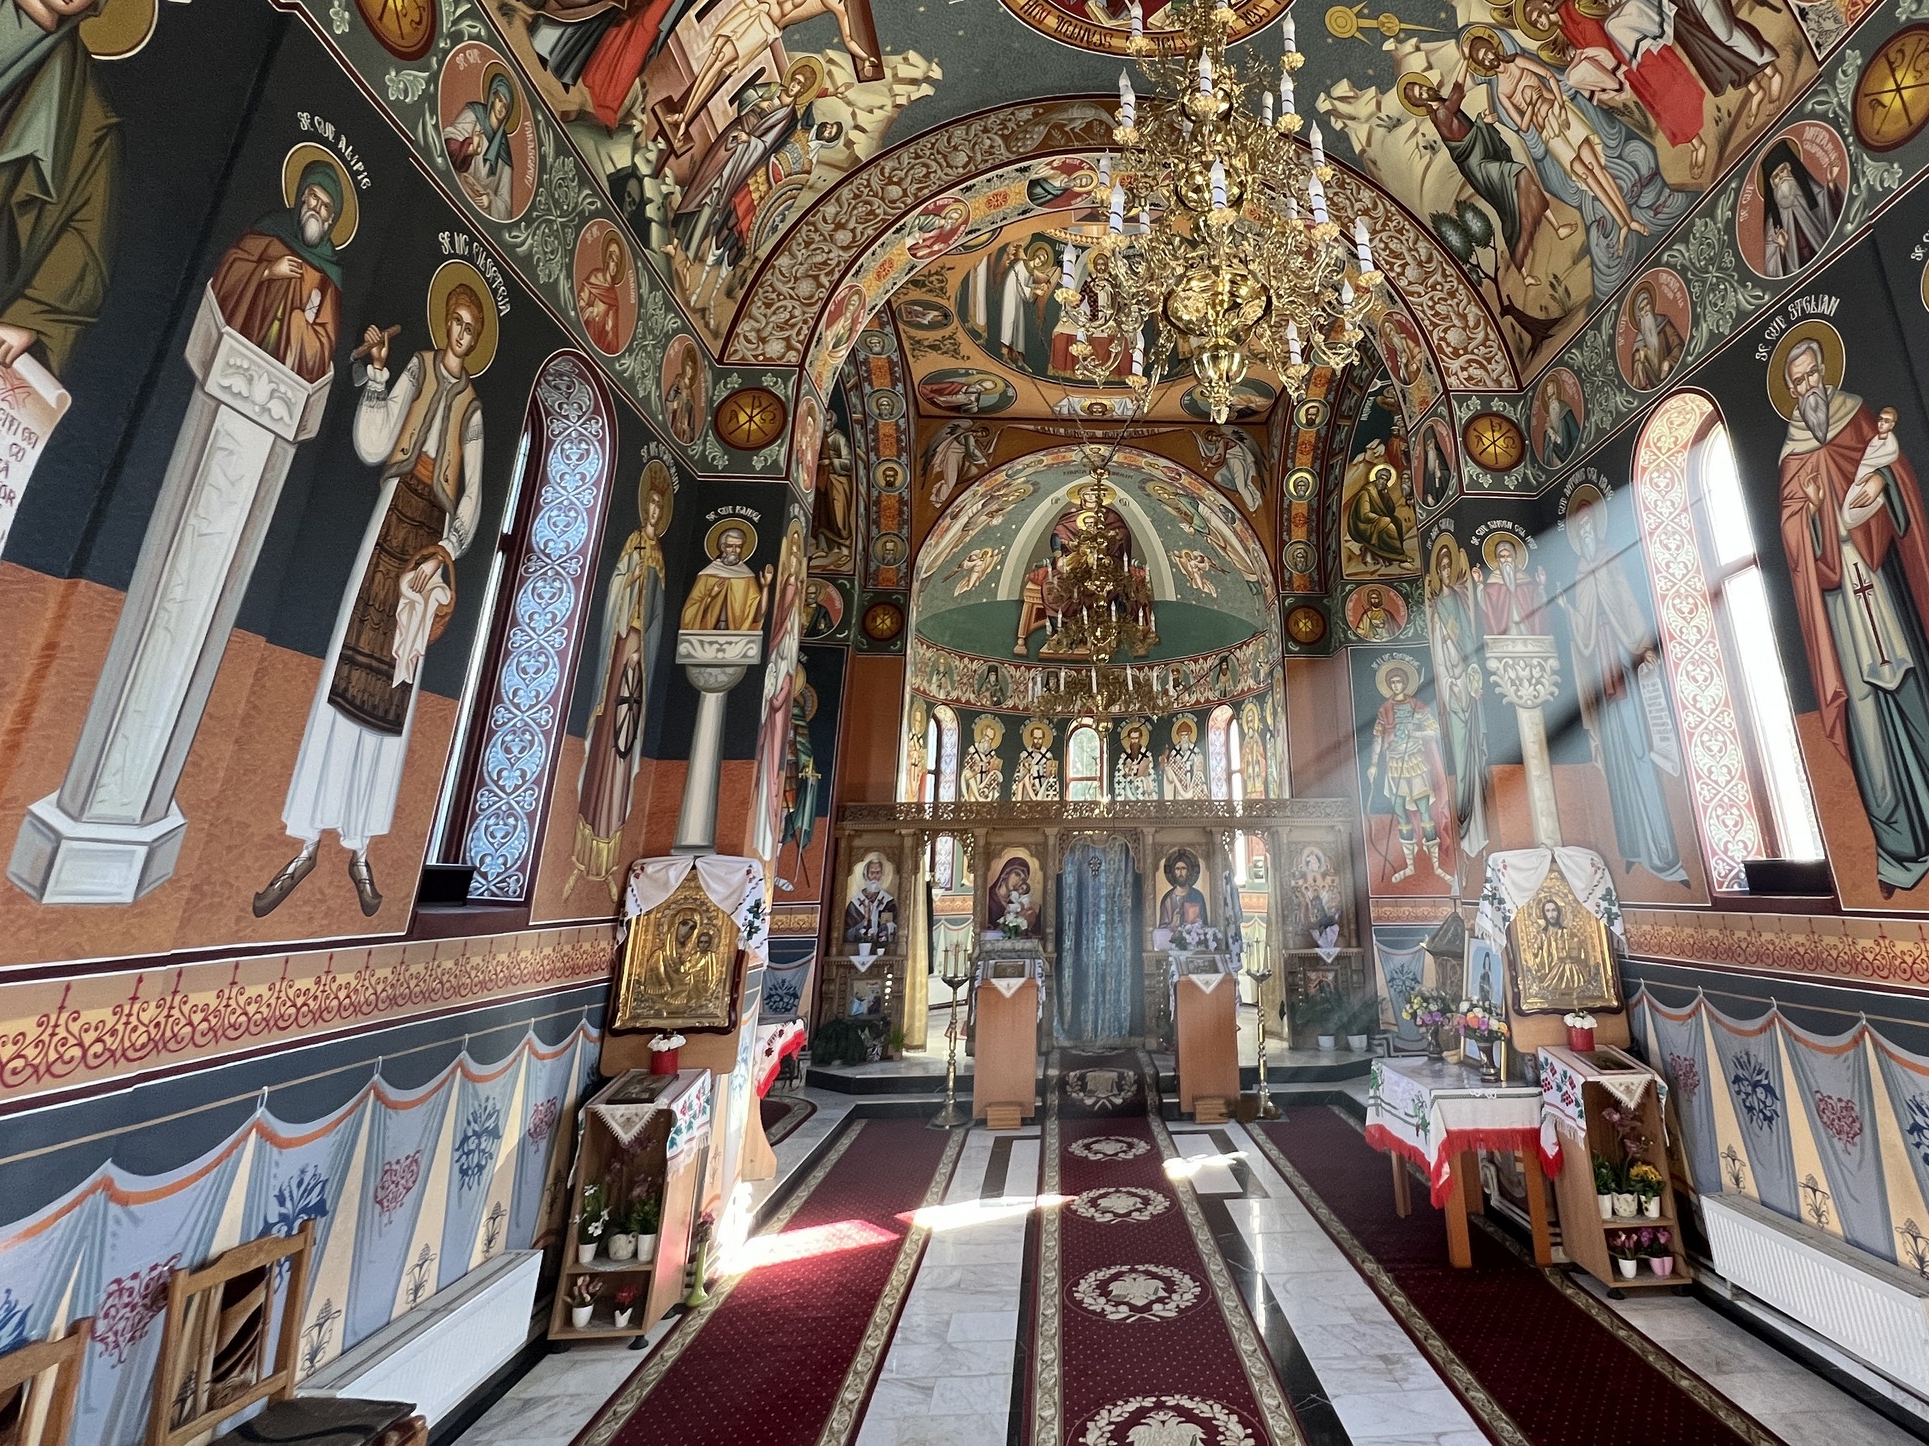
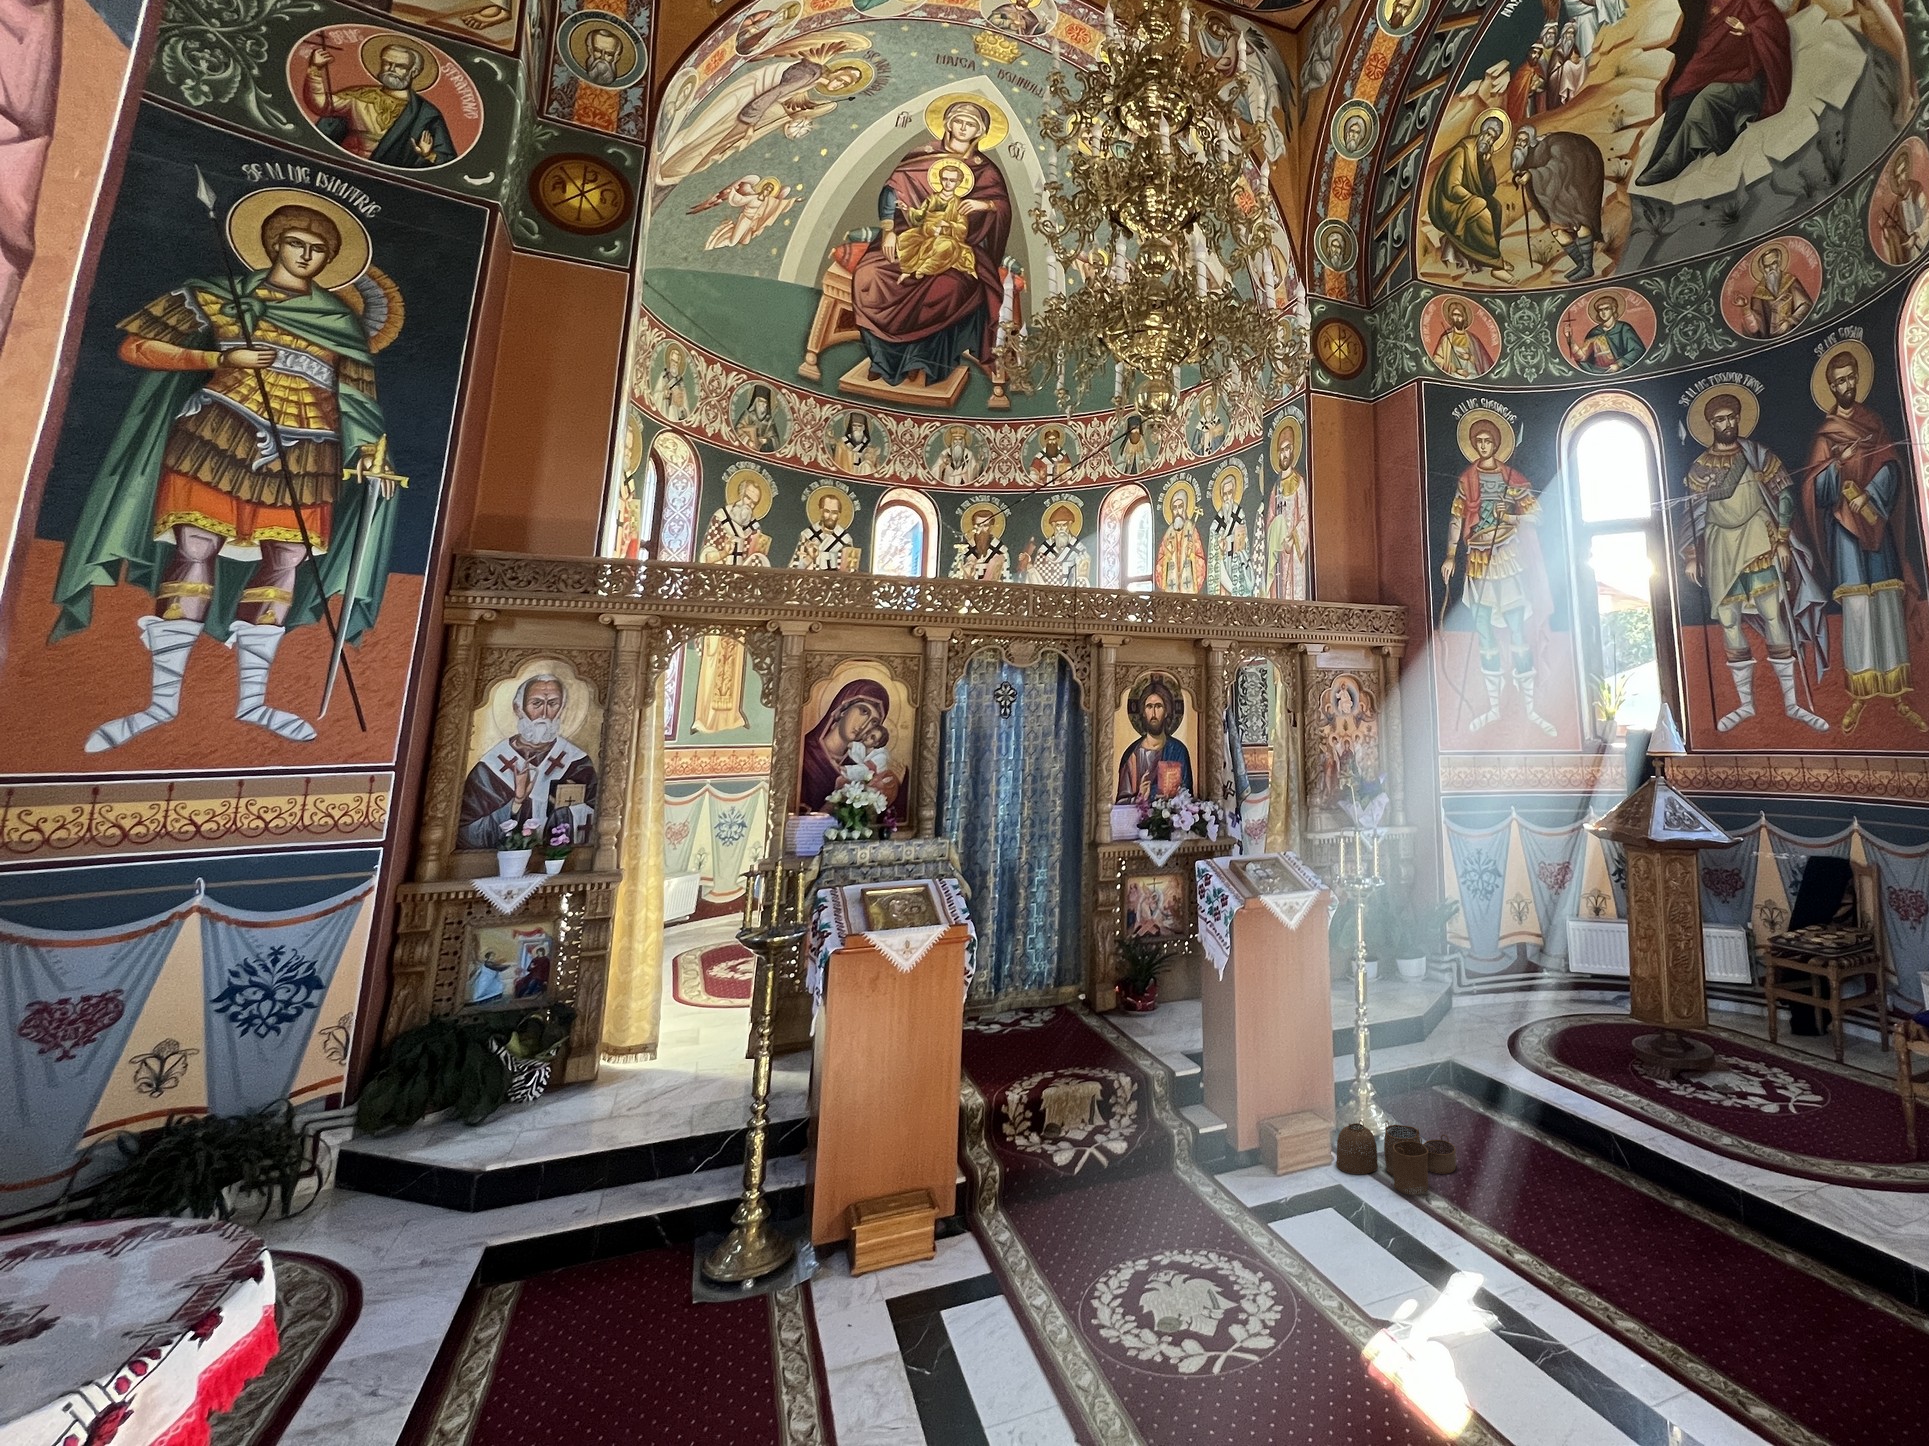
potted plant: present [887,1026,908,1061] -> none [558,1012,634,1095]

